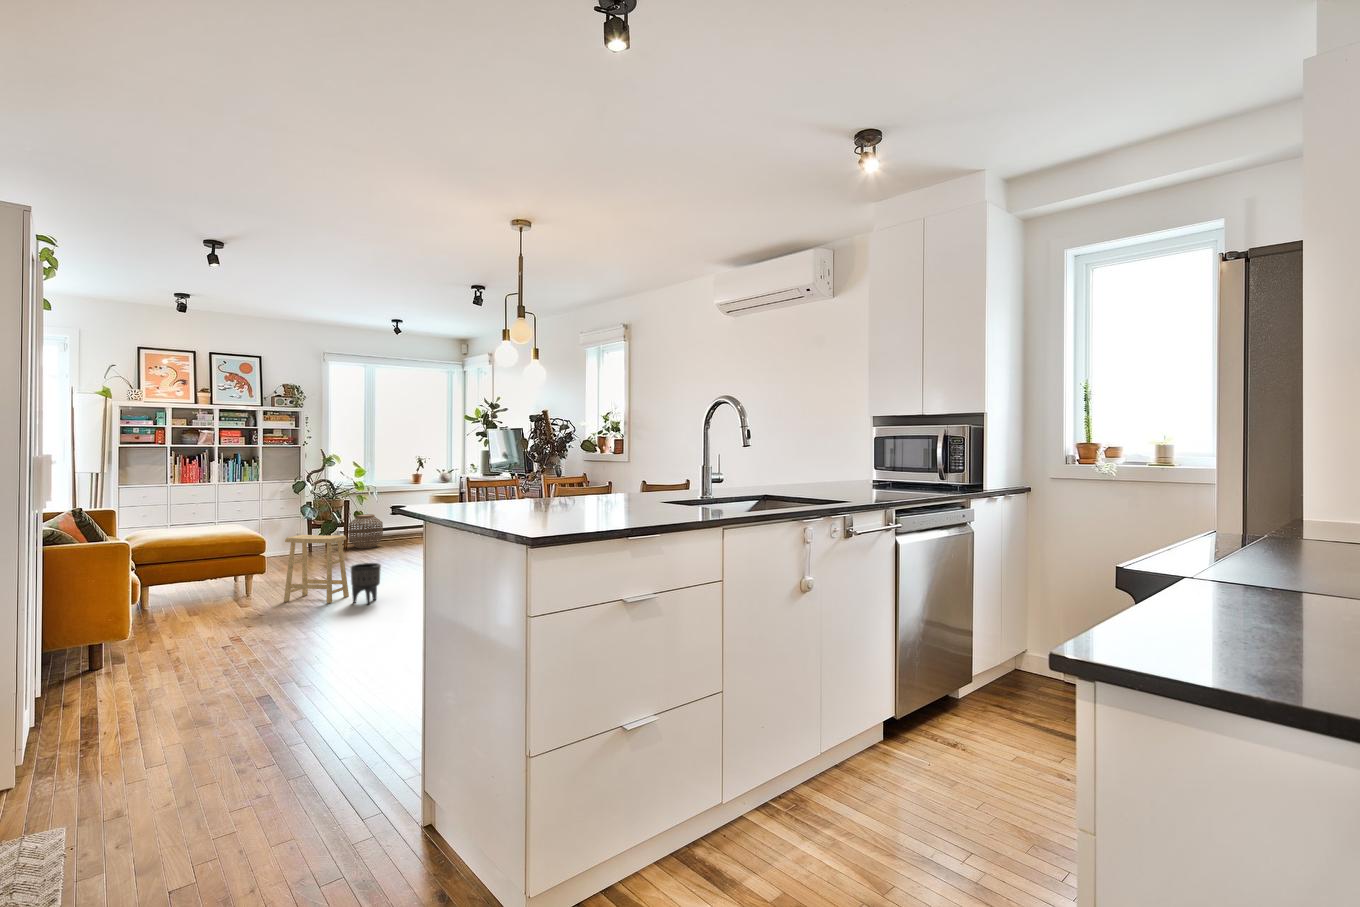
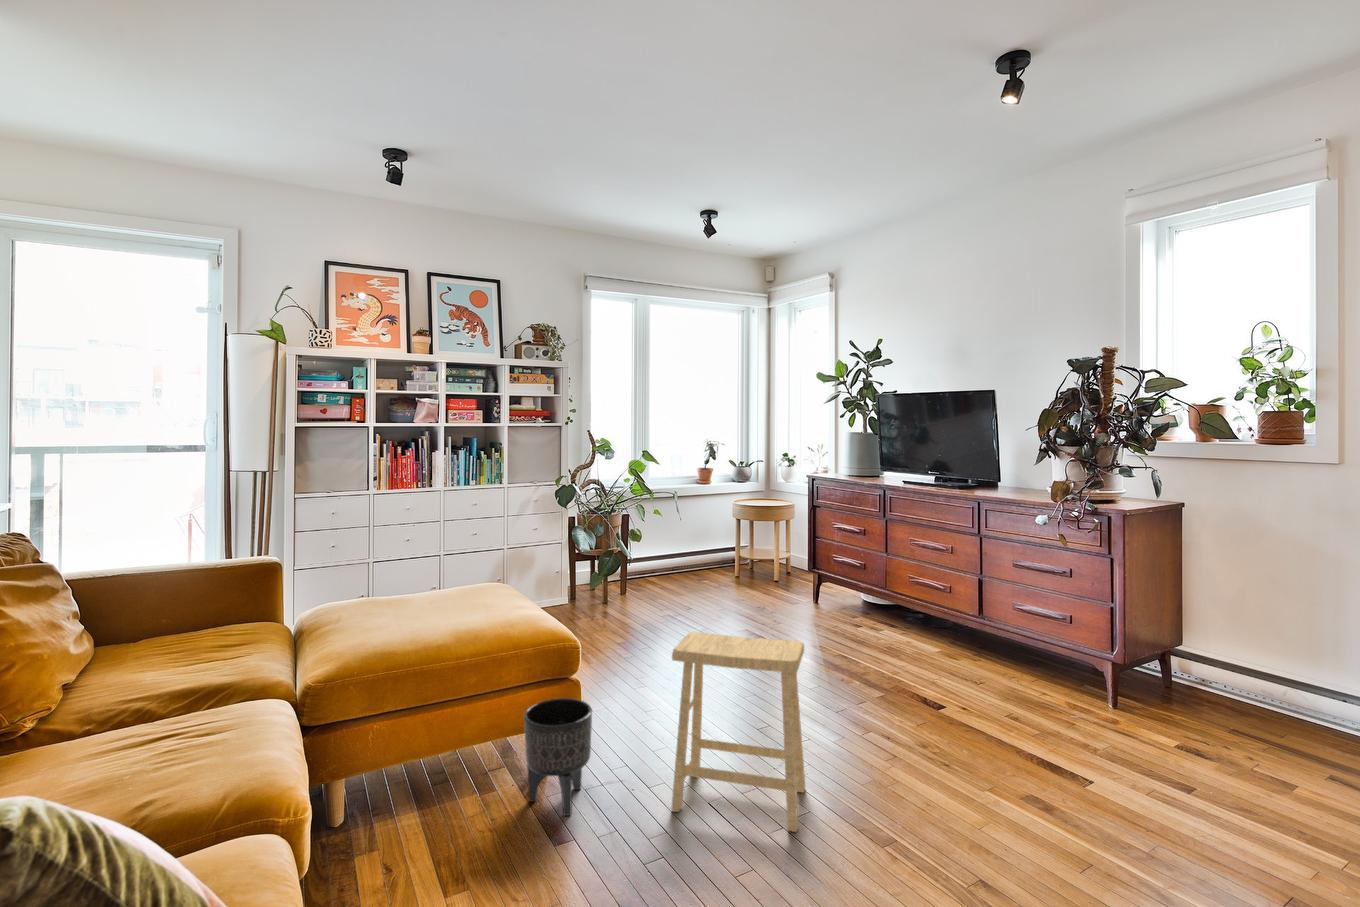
woven basket: present [349,514,383,548] -> none [631,534,681,591]
planter: present [351,563,381,604] -> present [524,698,592,816]

